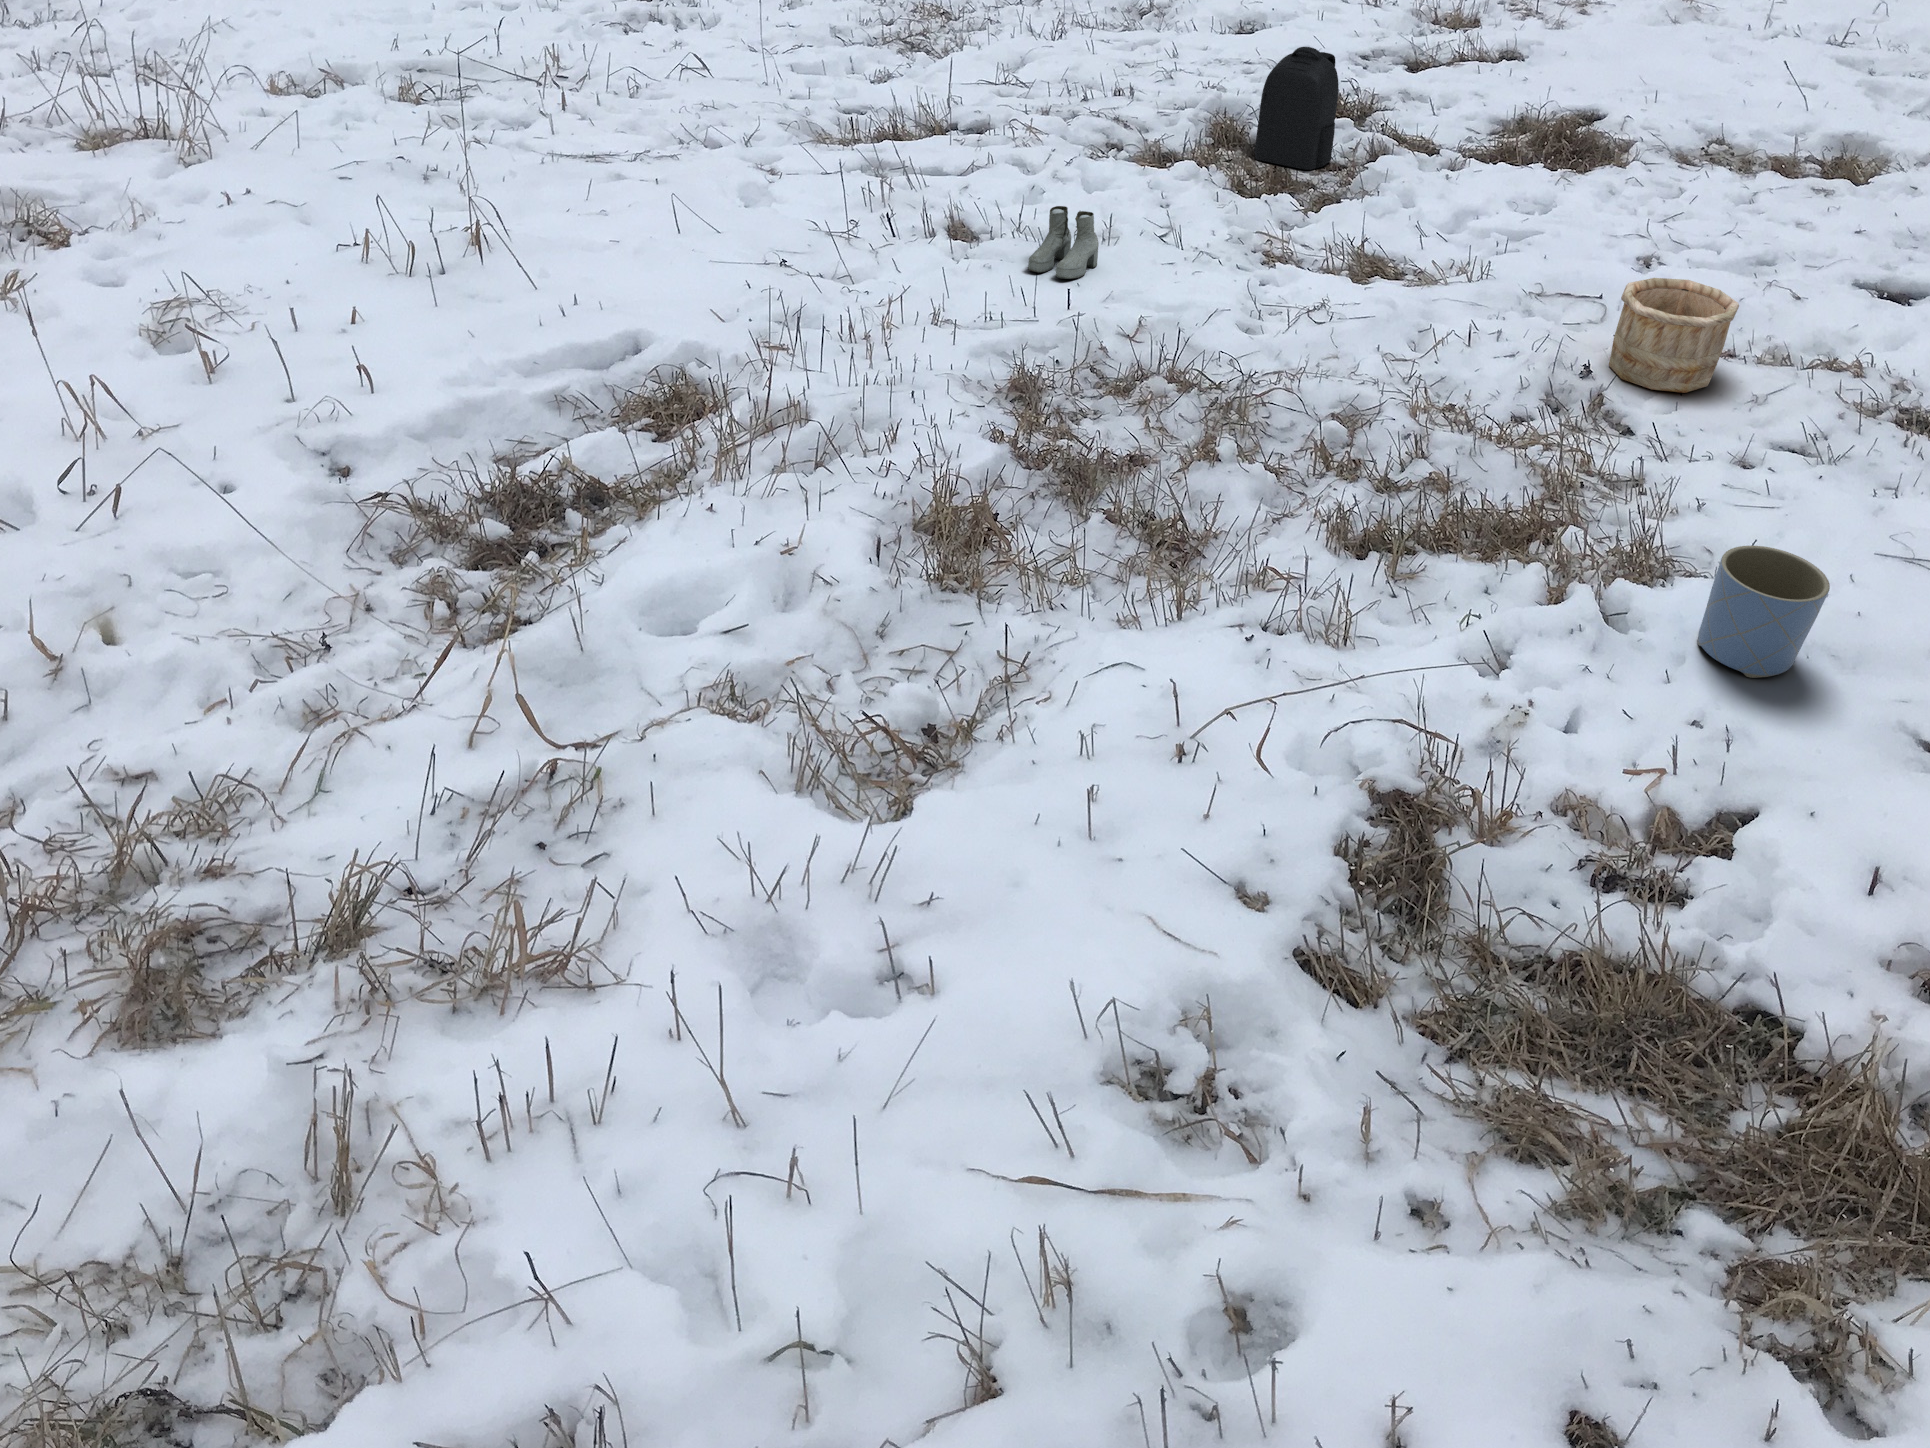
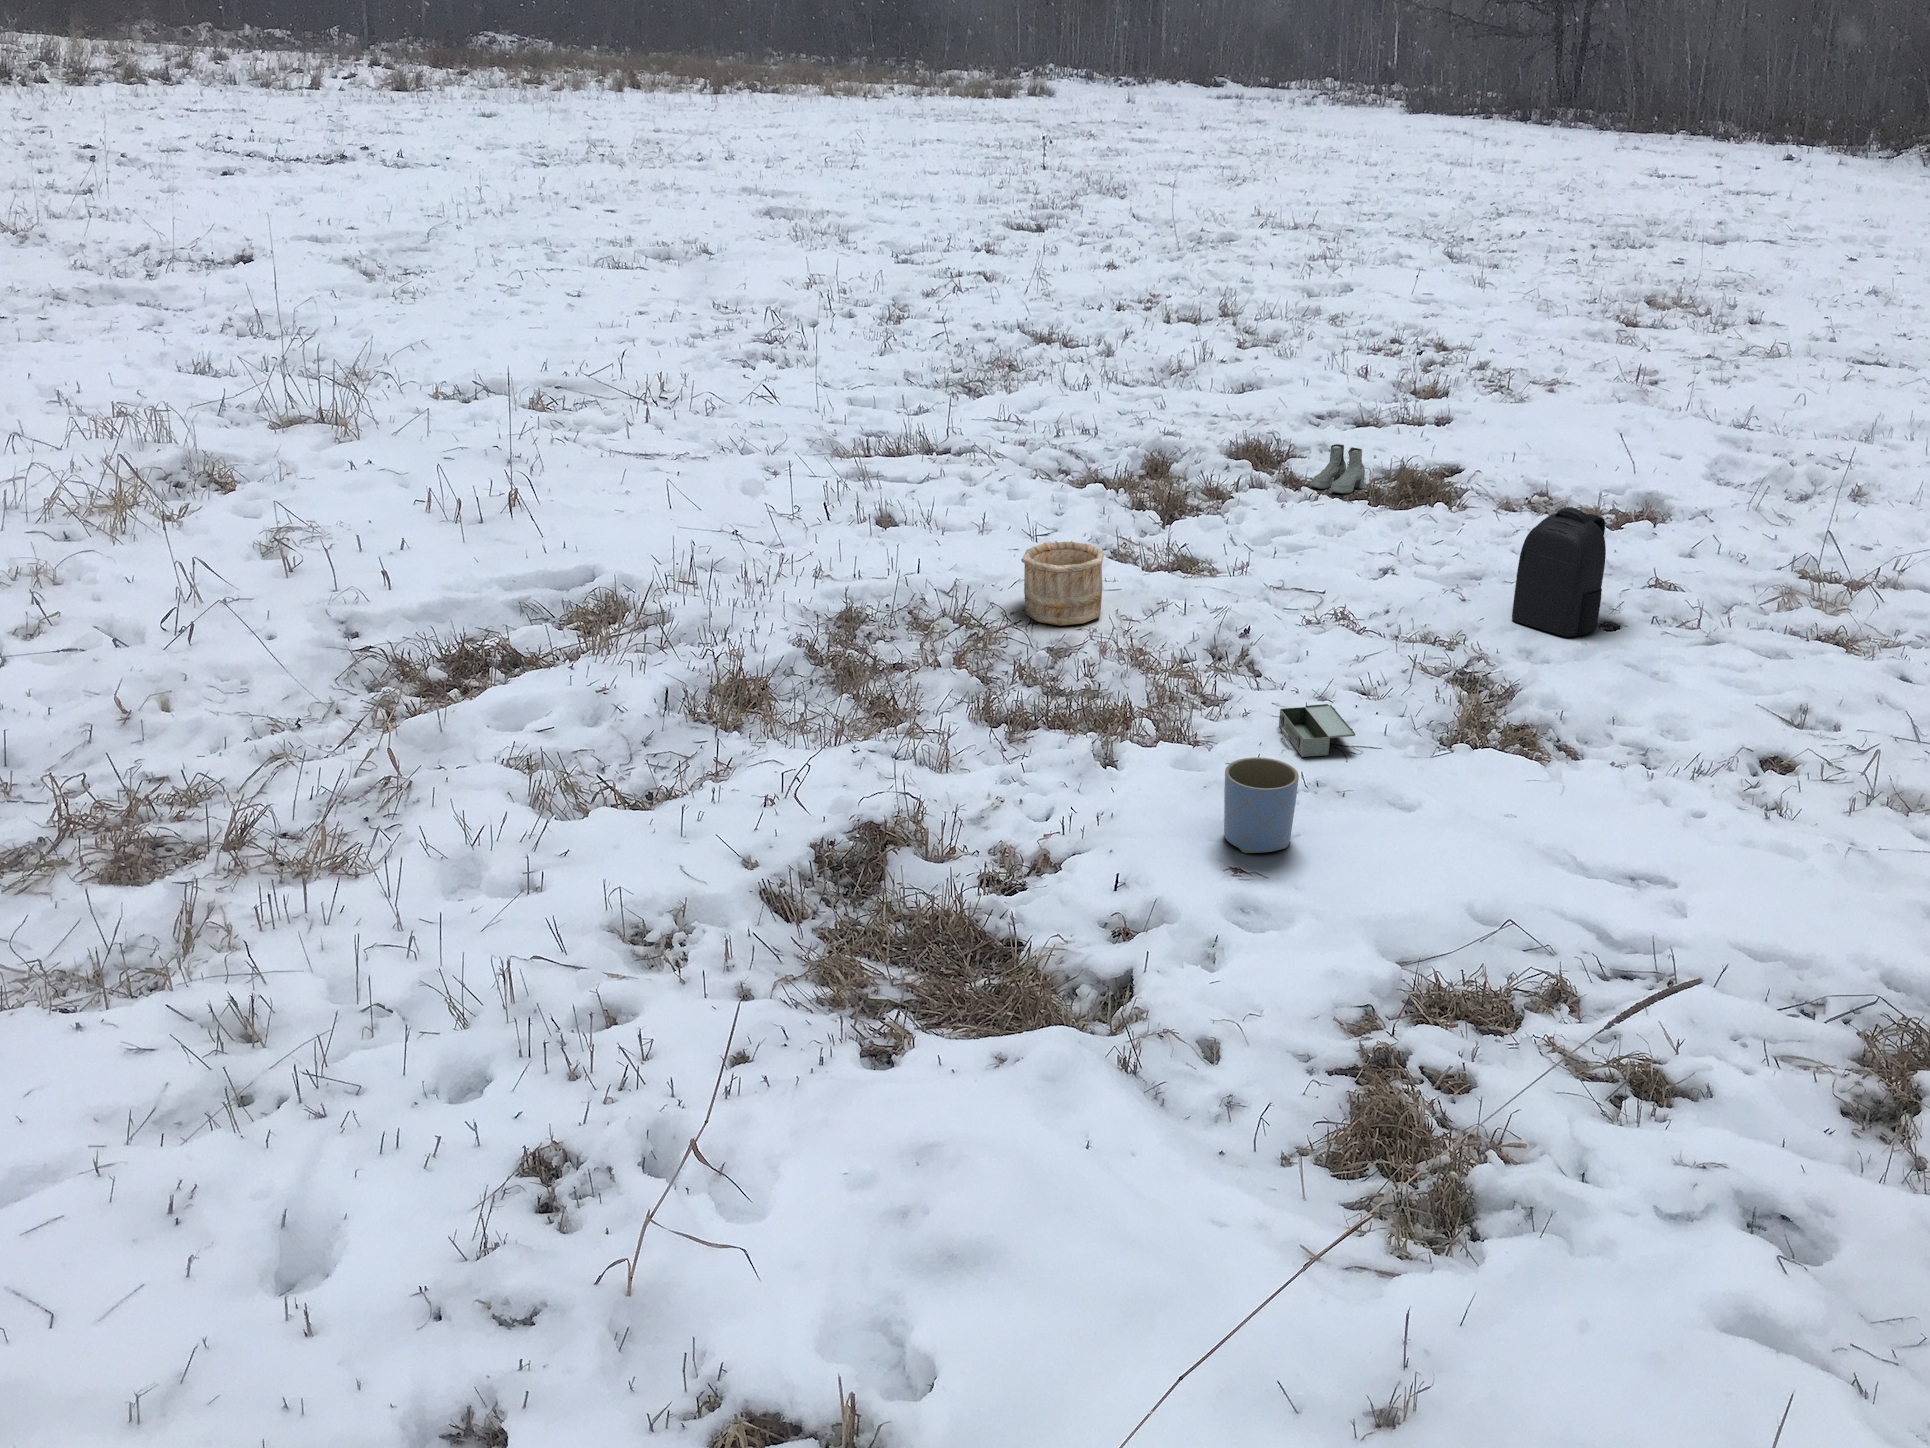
backpack: present [1254,47,1338,170] -> present [1512,507,1606,637]
boots: present [1028,206,1099,279] -> present [1312,444,1365,493]
wooden bucket: present [1609,278,1739,393] -> present [1021,542,1104,626]
toolbox: none [1608,432,1734,510] -> present [1279,704,1355,757]

